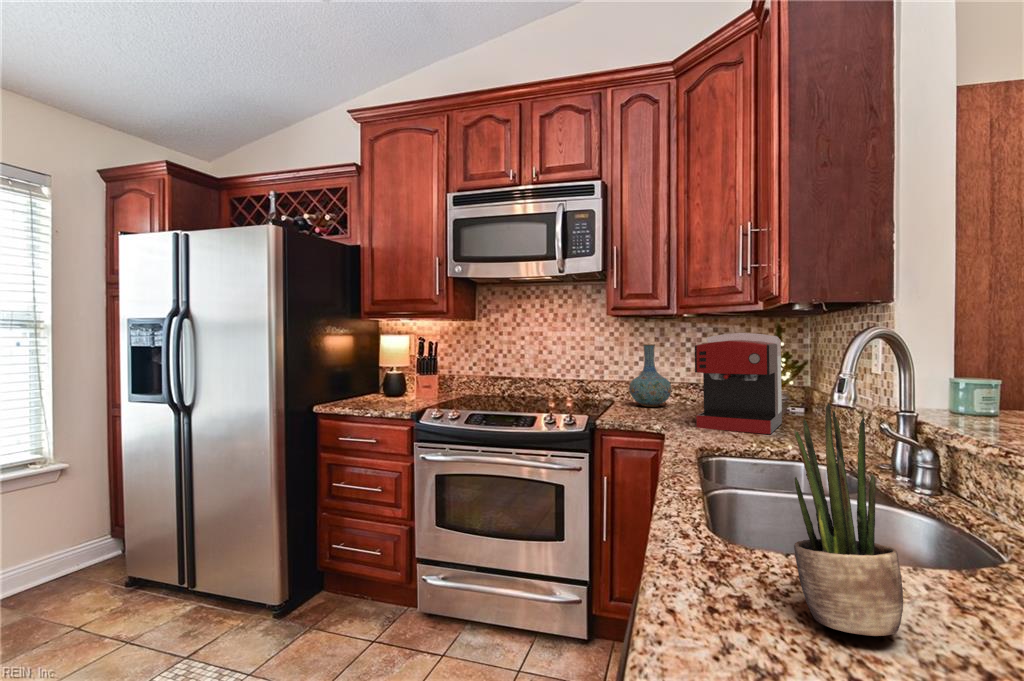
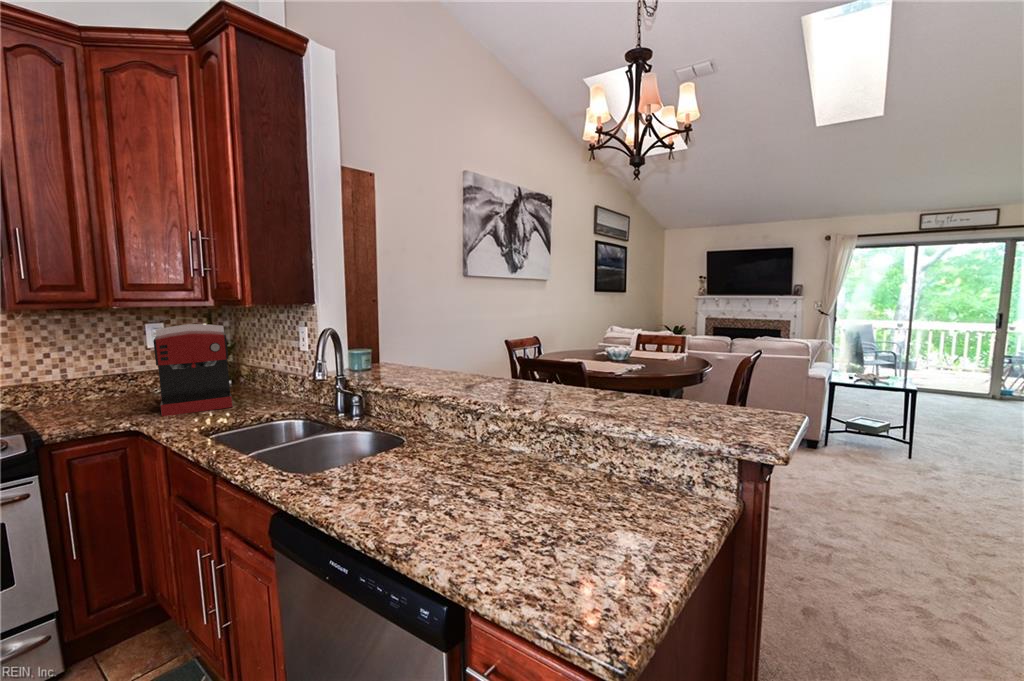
vase: present [629,344,671,407] -> none [39,338,99,408]
potted plant: present [794,403,903,636] -> none [354,381,407,485]

